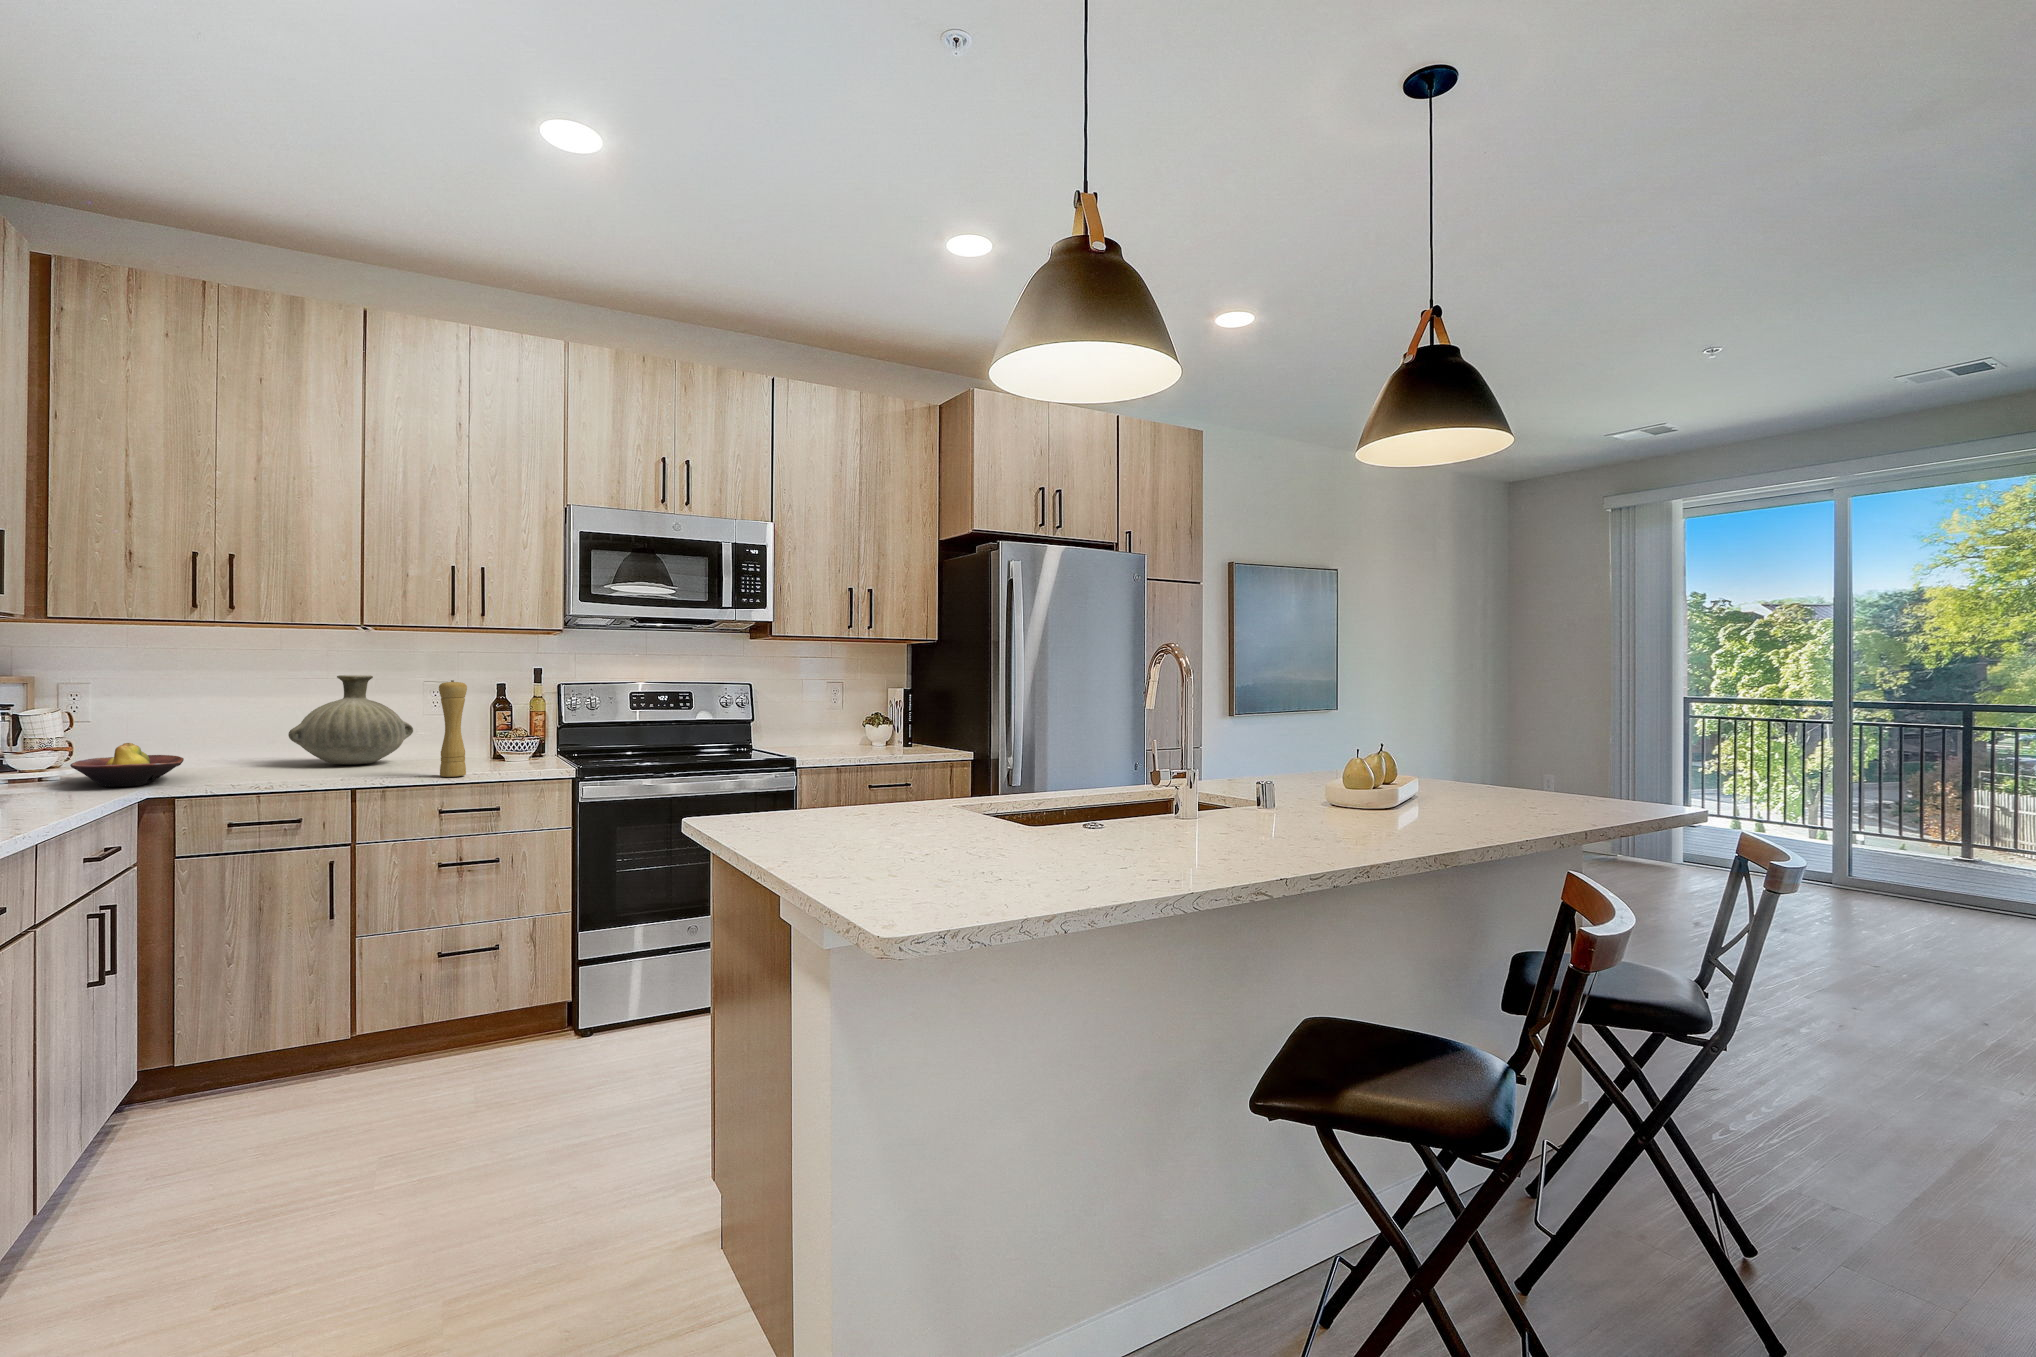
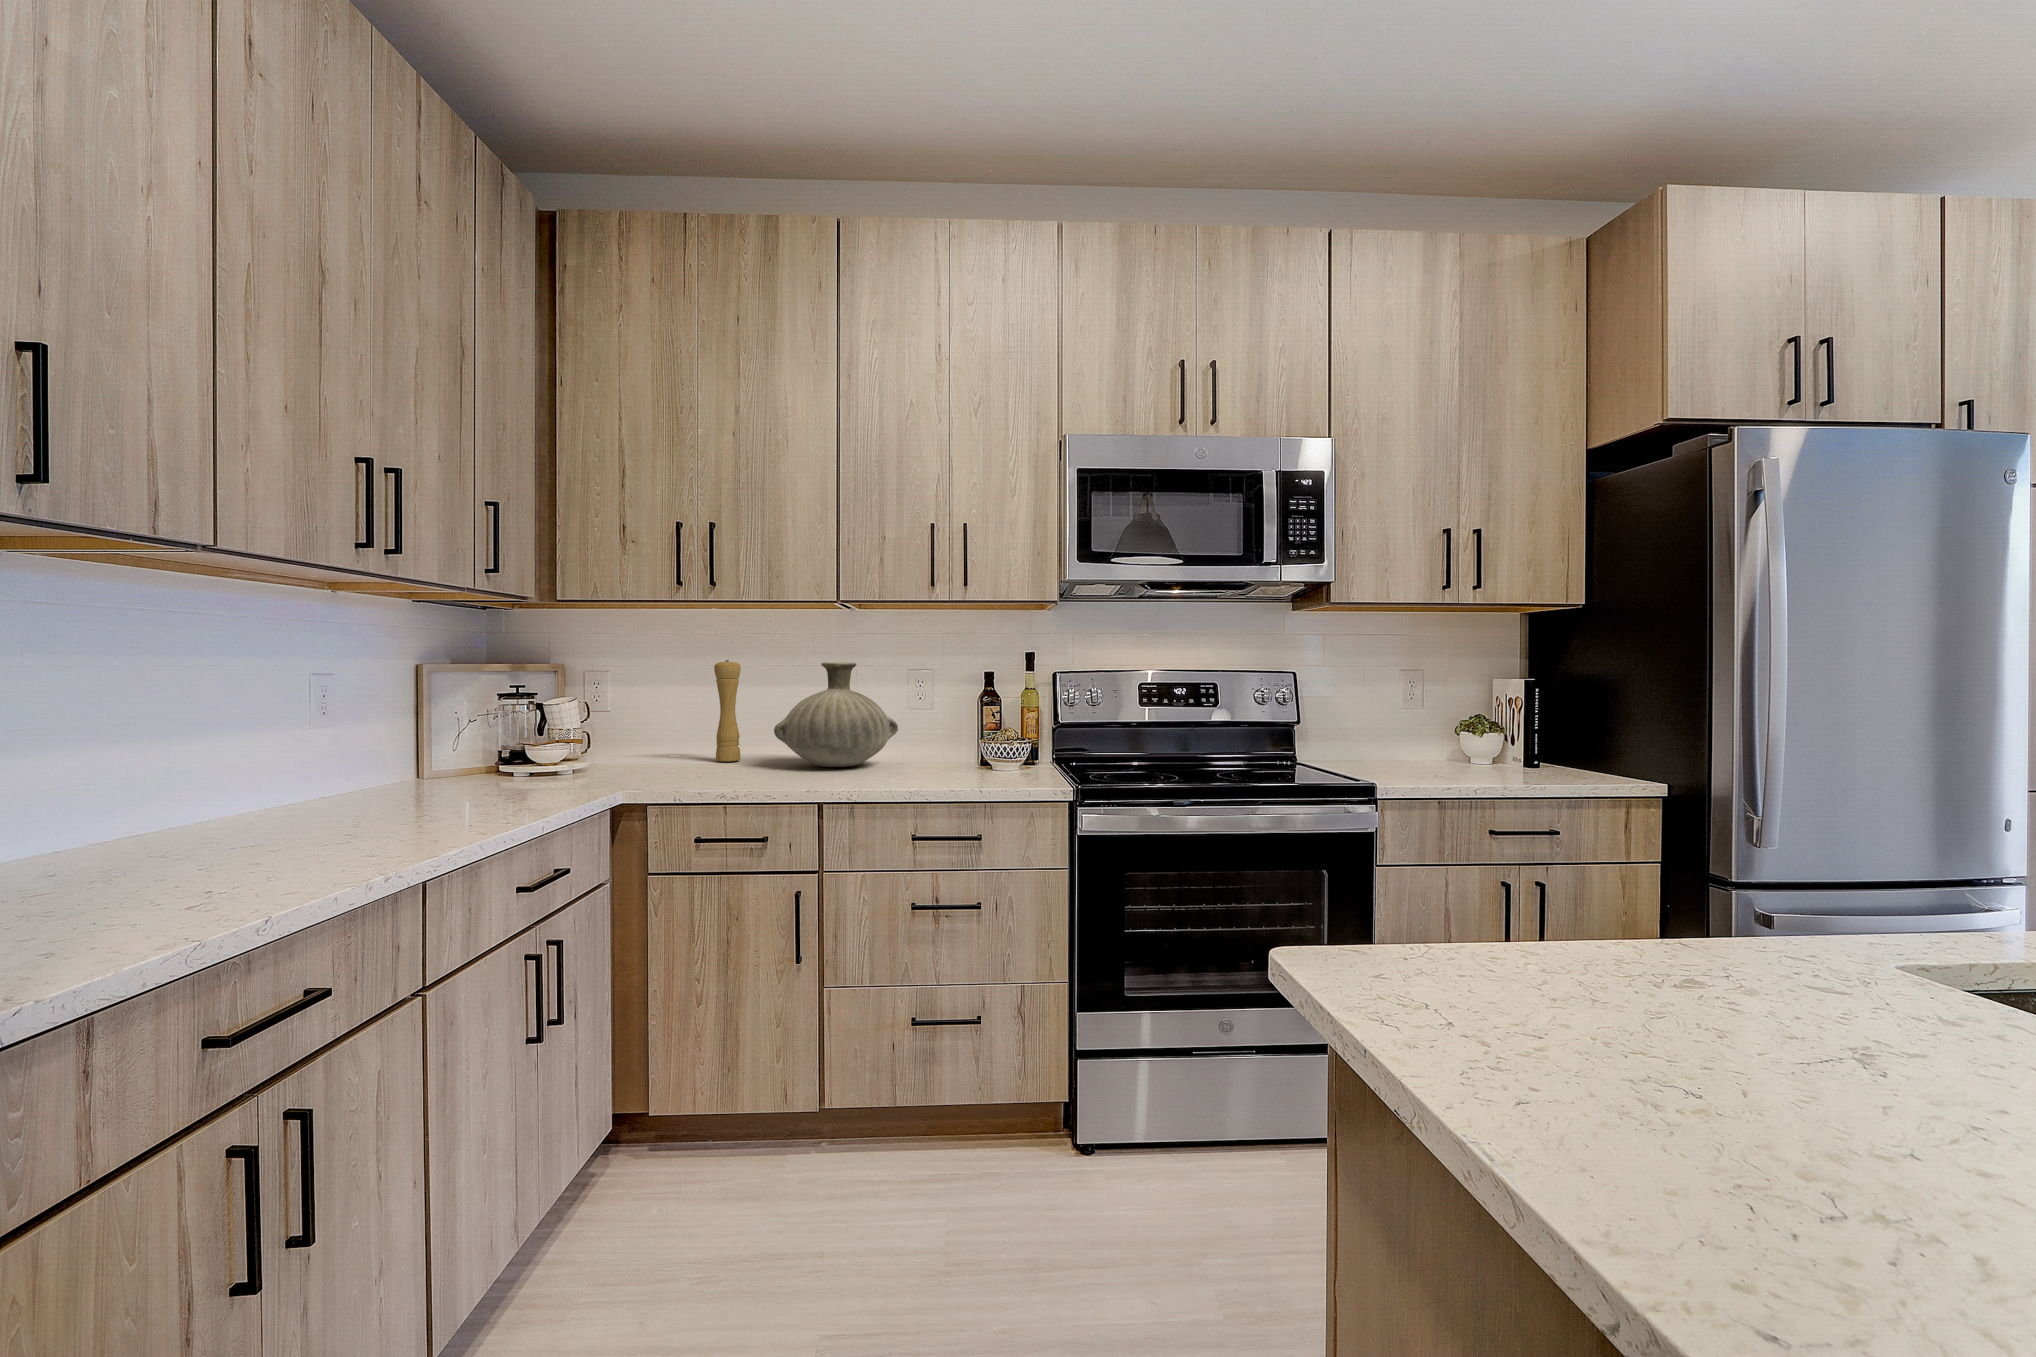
pepper mill: present [439,680,467,777] -> present [714,660,741,762]
fruit bowl: present [70,743,184,787] -> none [556,738,666,790]

